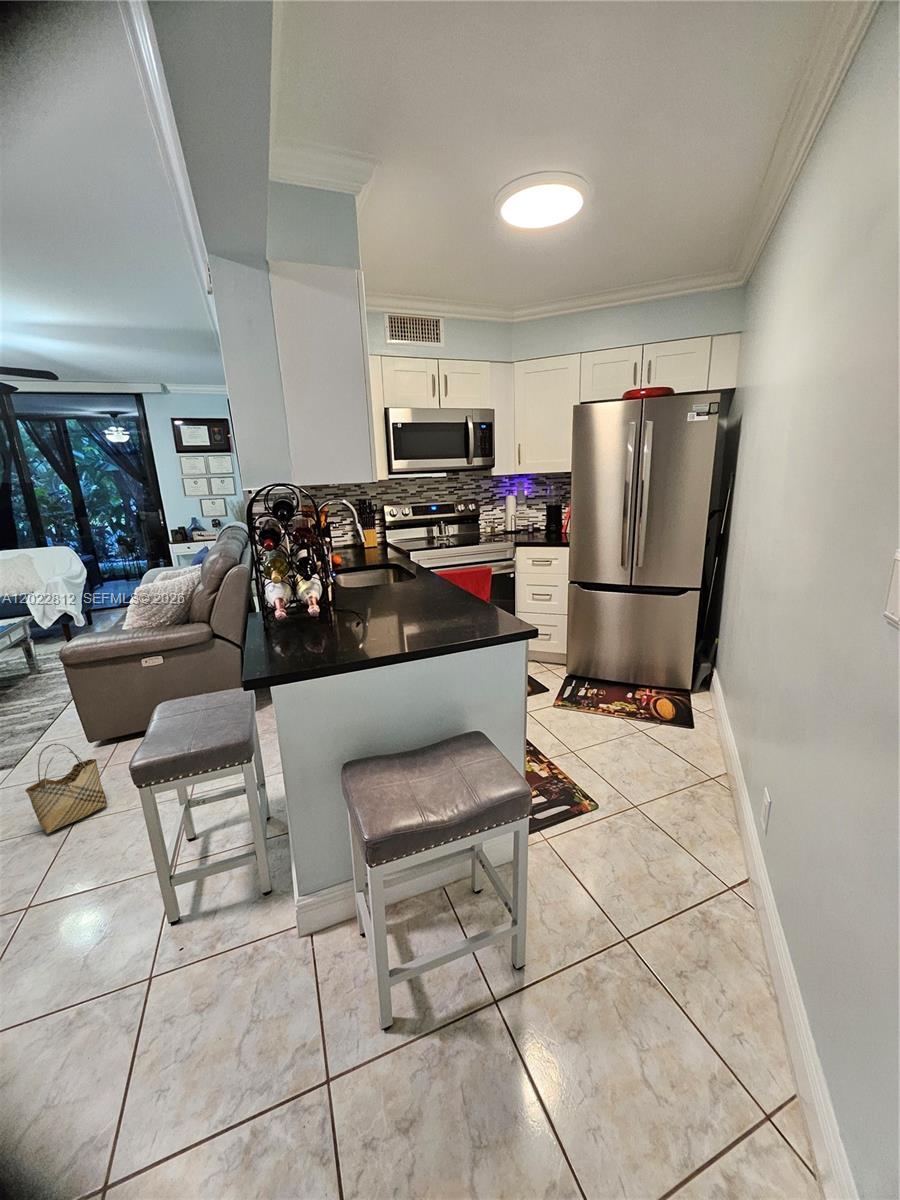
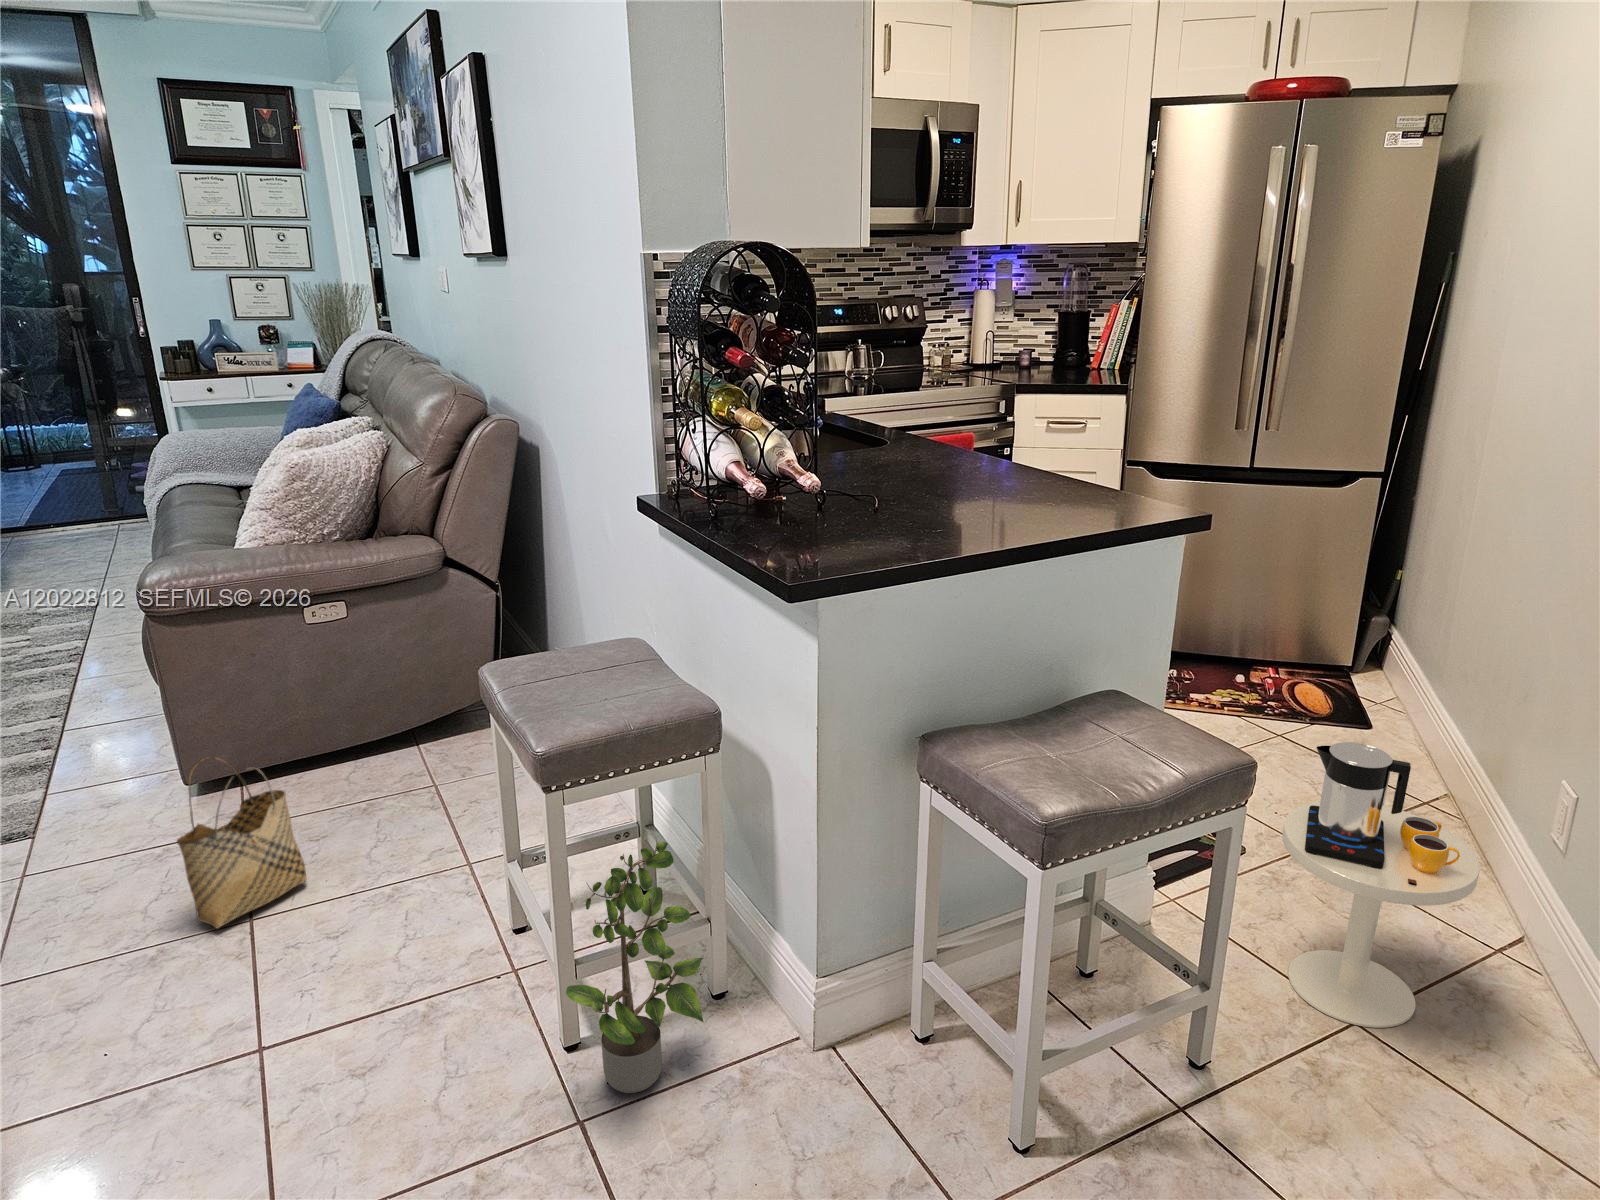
side table: none [582,765,695,945] -> present [1282,742,1480,1028]
potted plant: none [136,816,244,962] -> present [566,840,703,1093]

